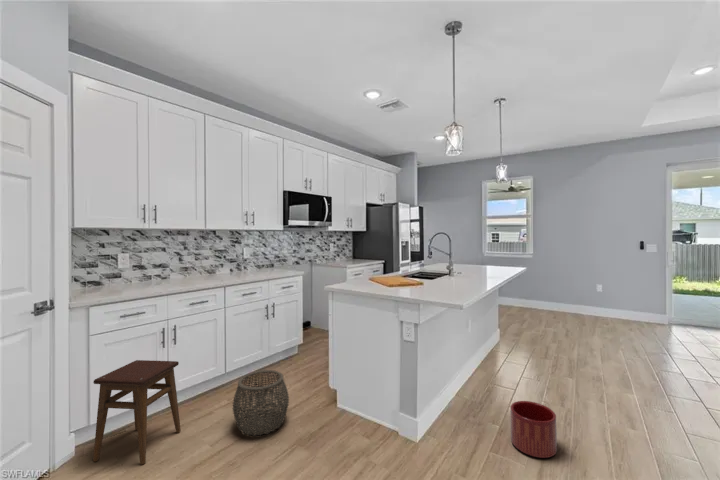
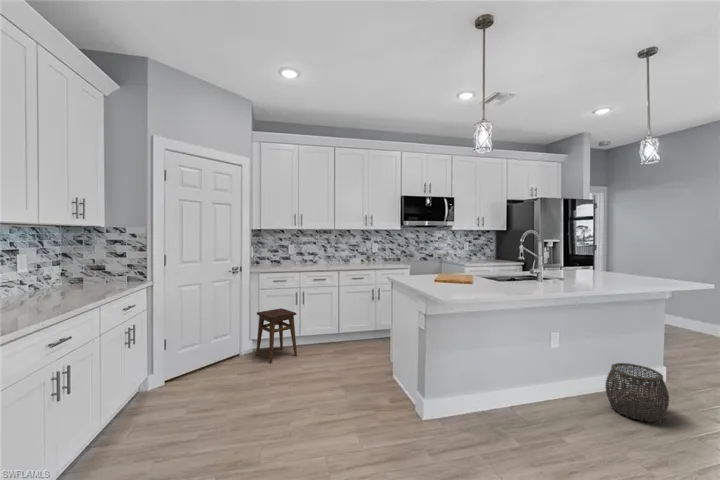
woven basket: present [233,370,289,436] -> present [605,363,669,422]
planter: present [511,401,557,458] -> none [483,406,526,461]

